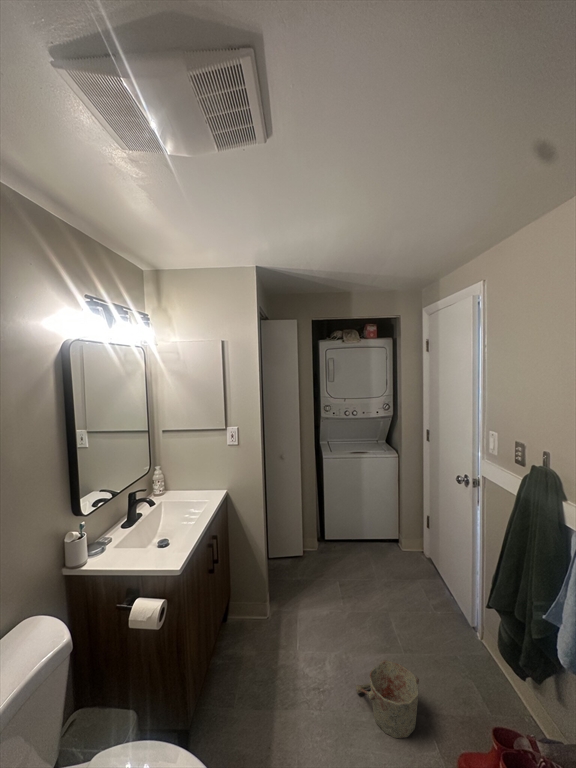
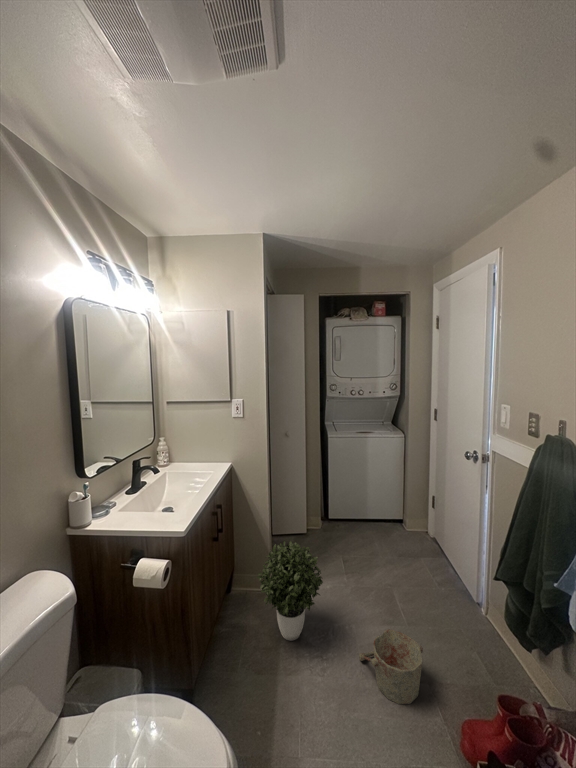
potted plant: none [252,570,319,673] -> present [257,541,323,641]

